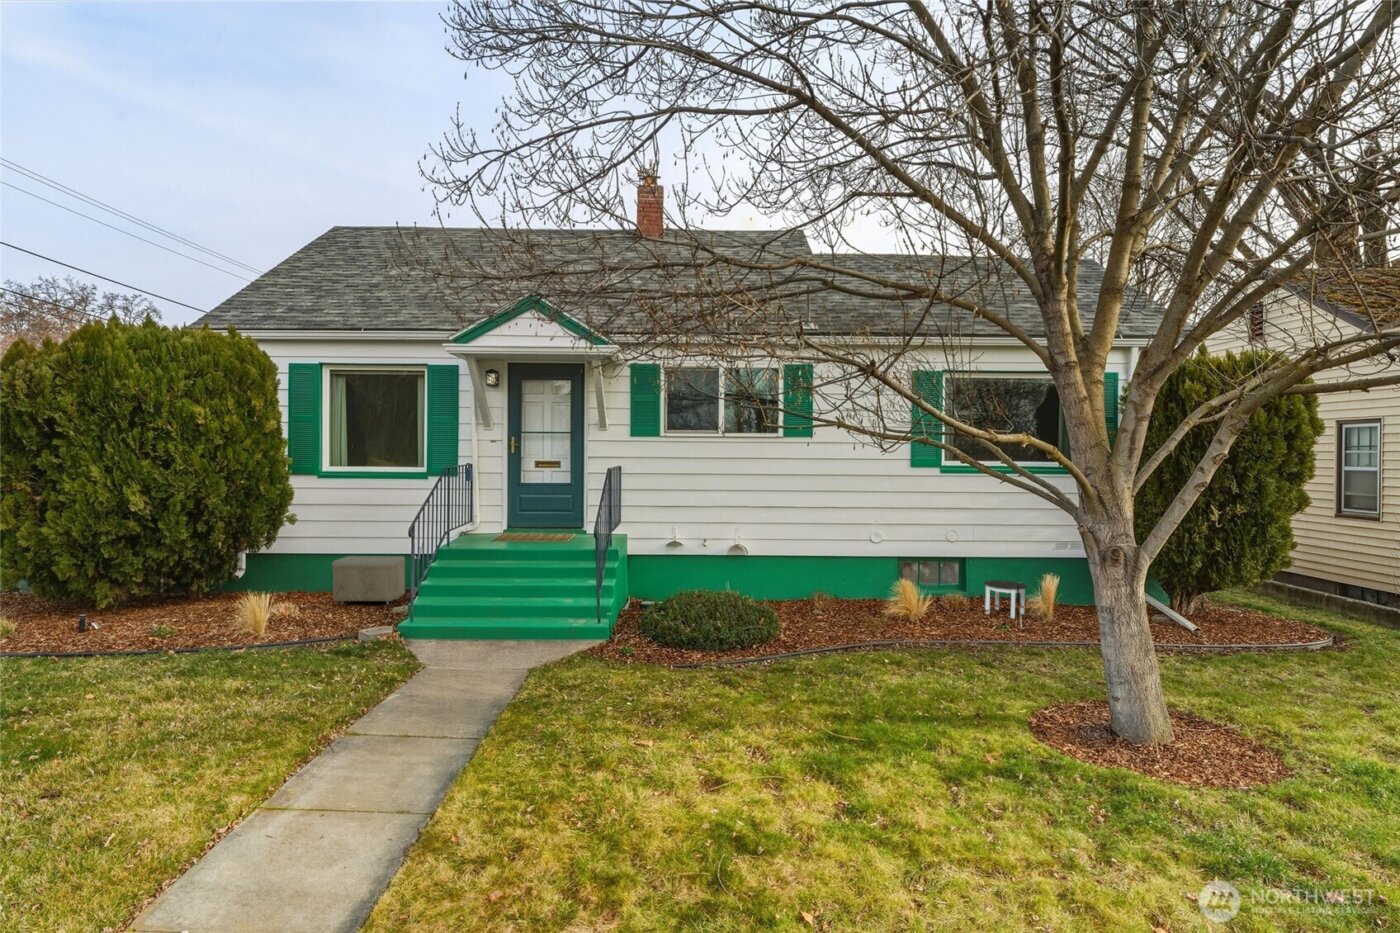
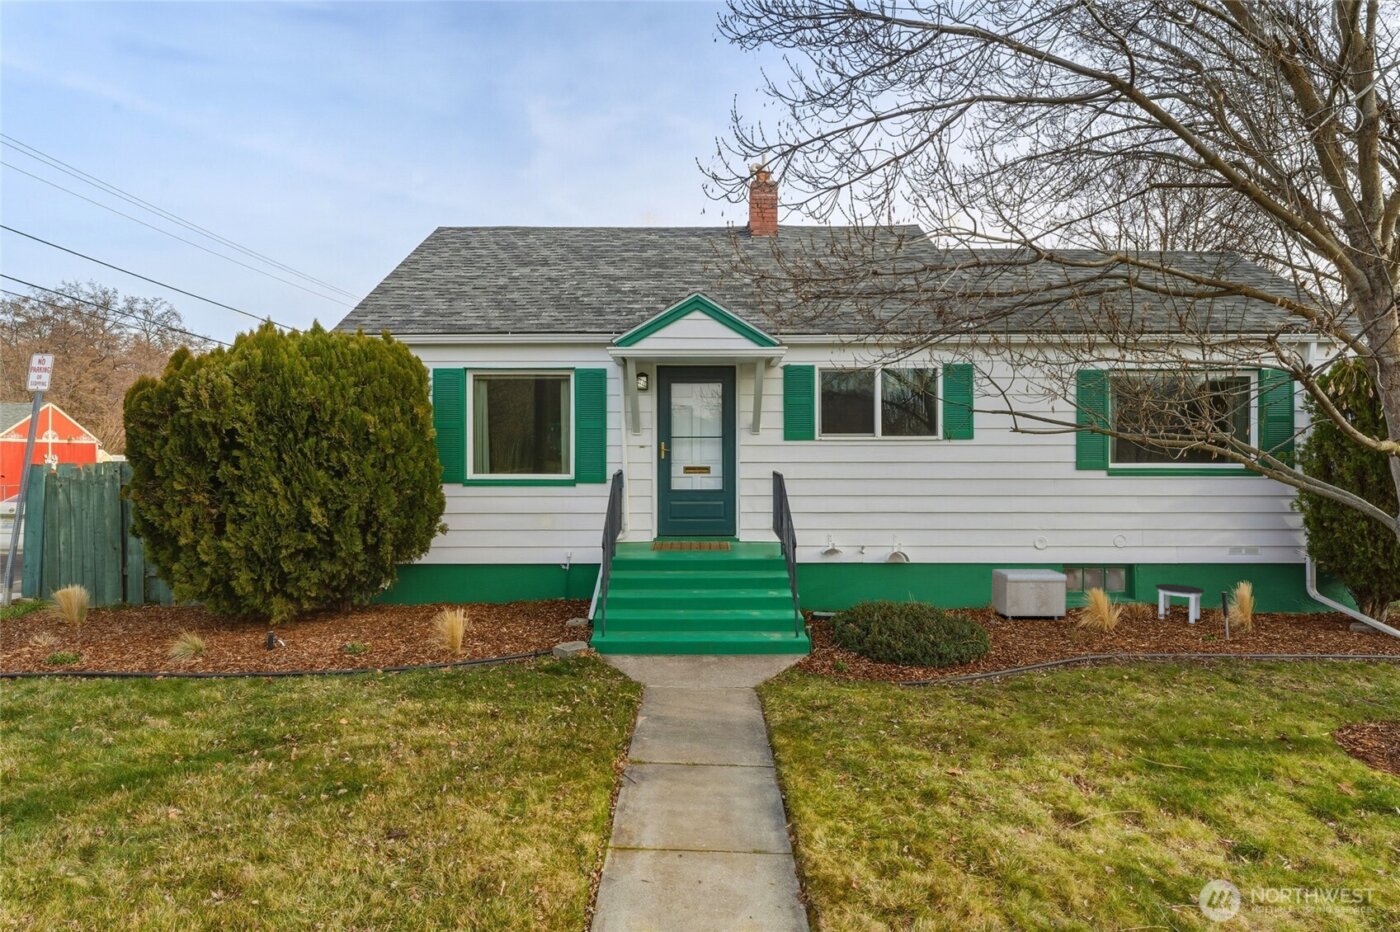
storage bench: present [332,556,405,605] -> present [992,569,1067,619]

